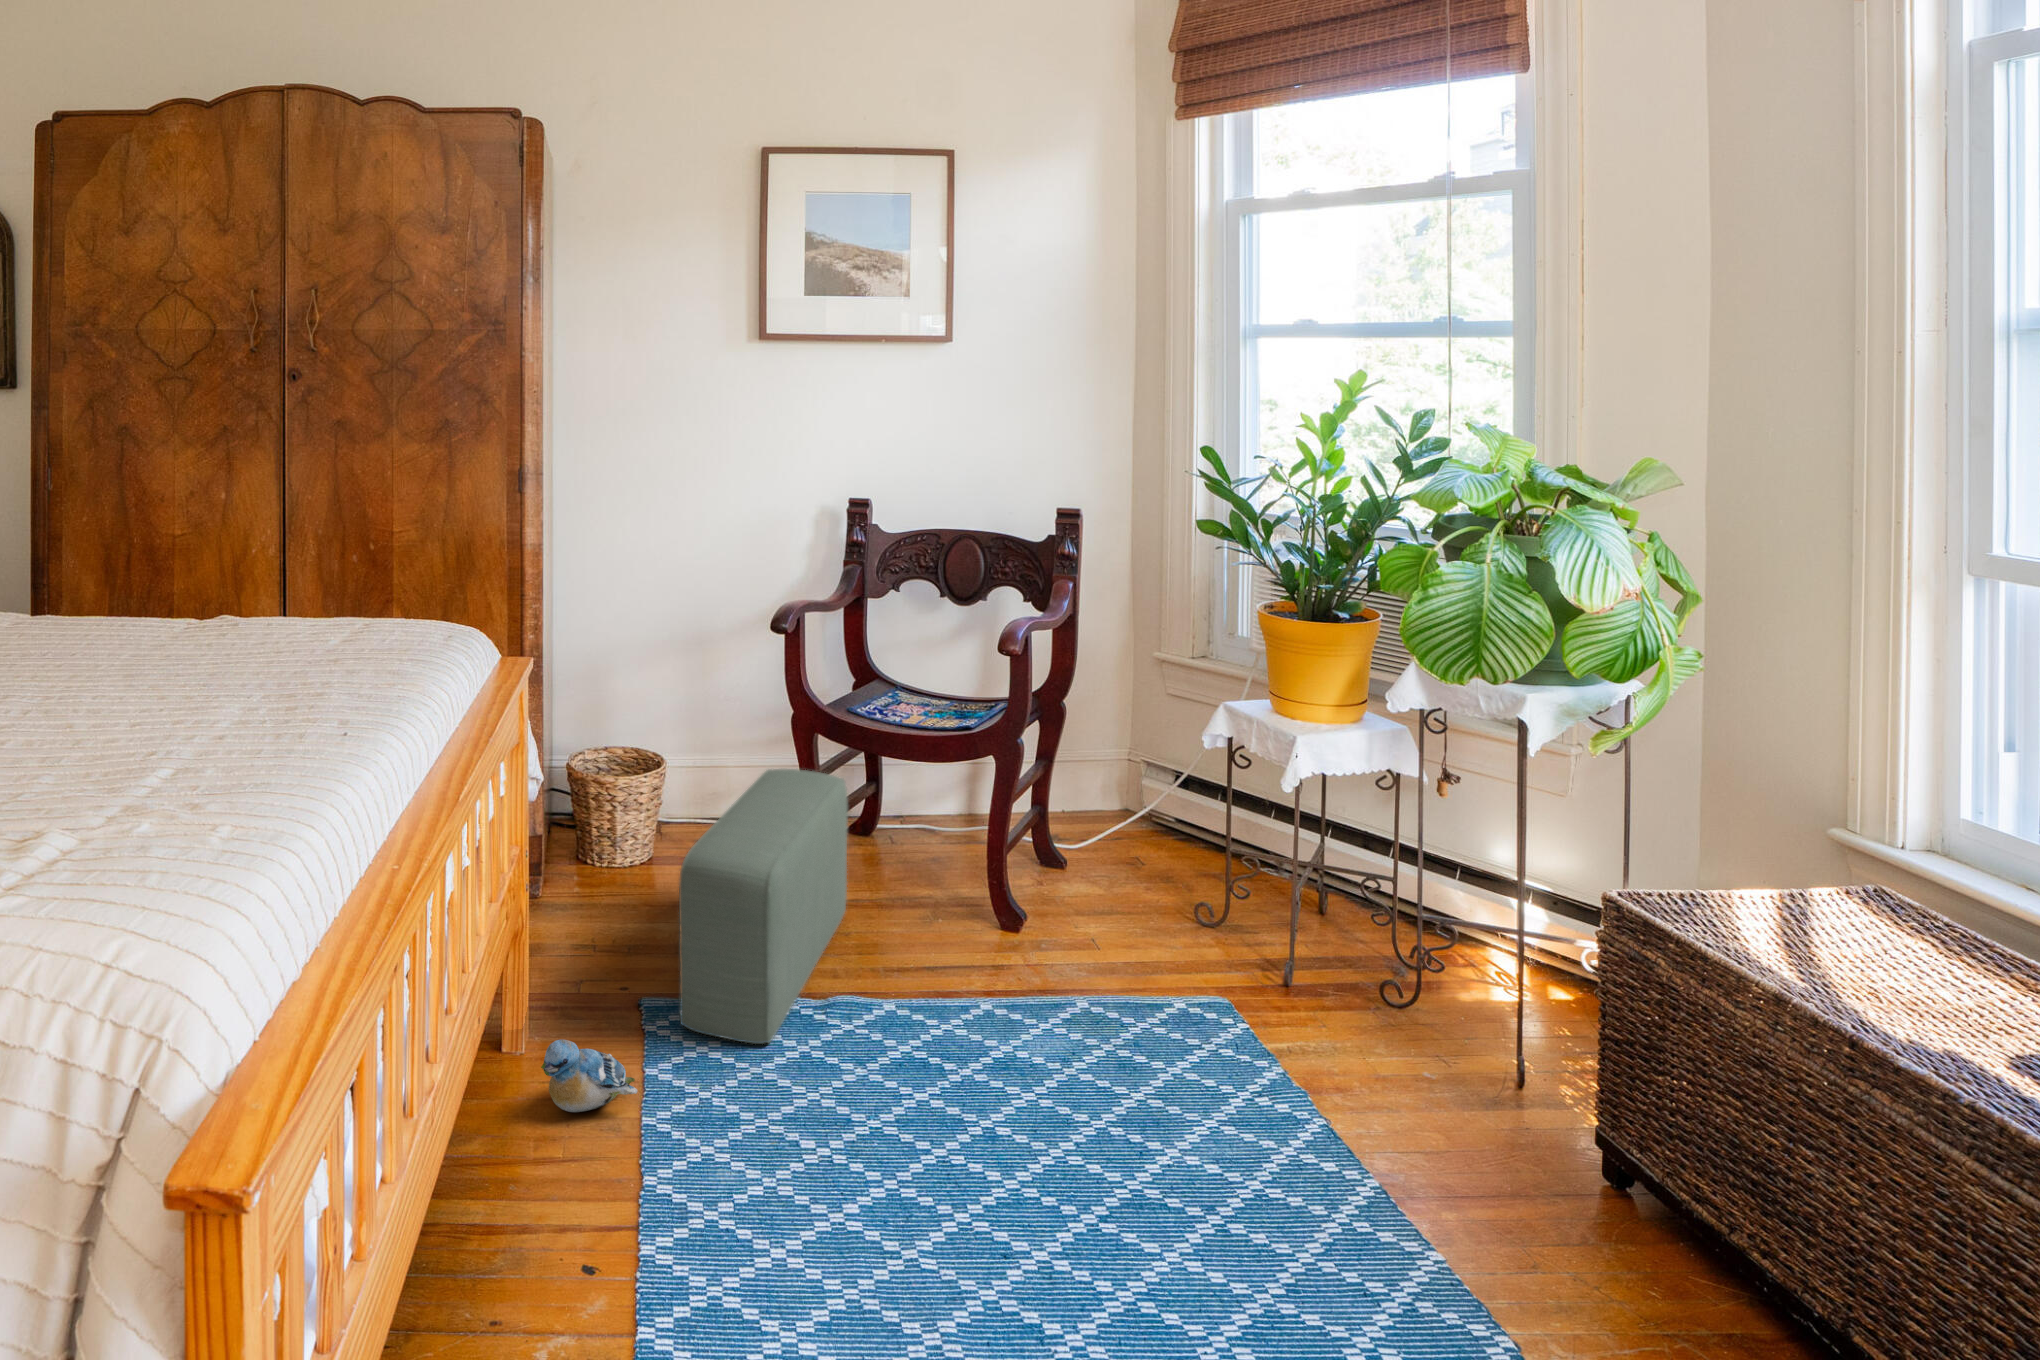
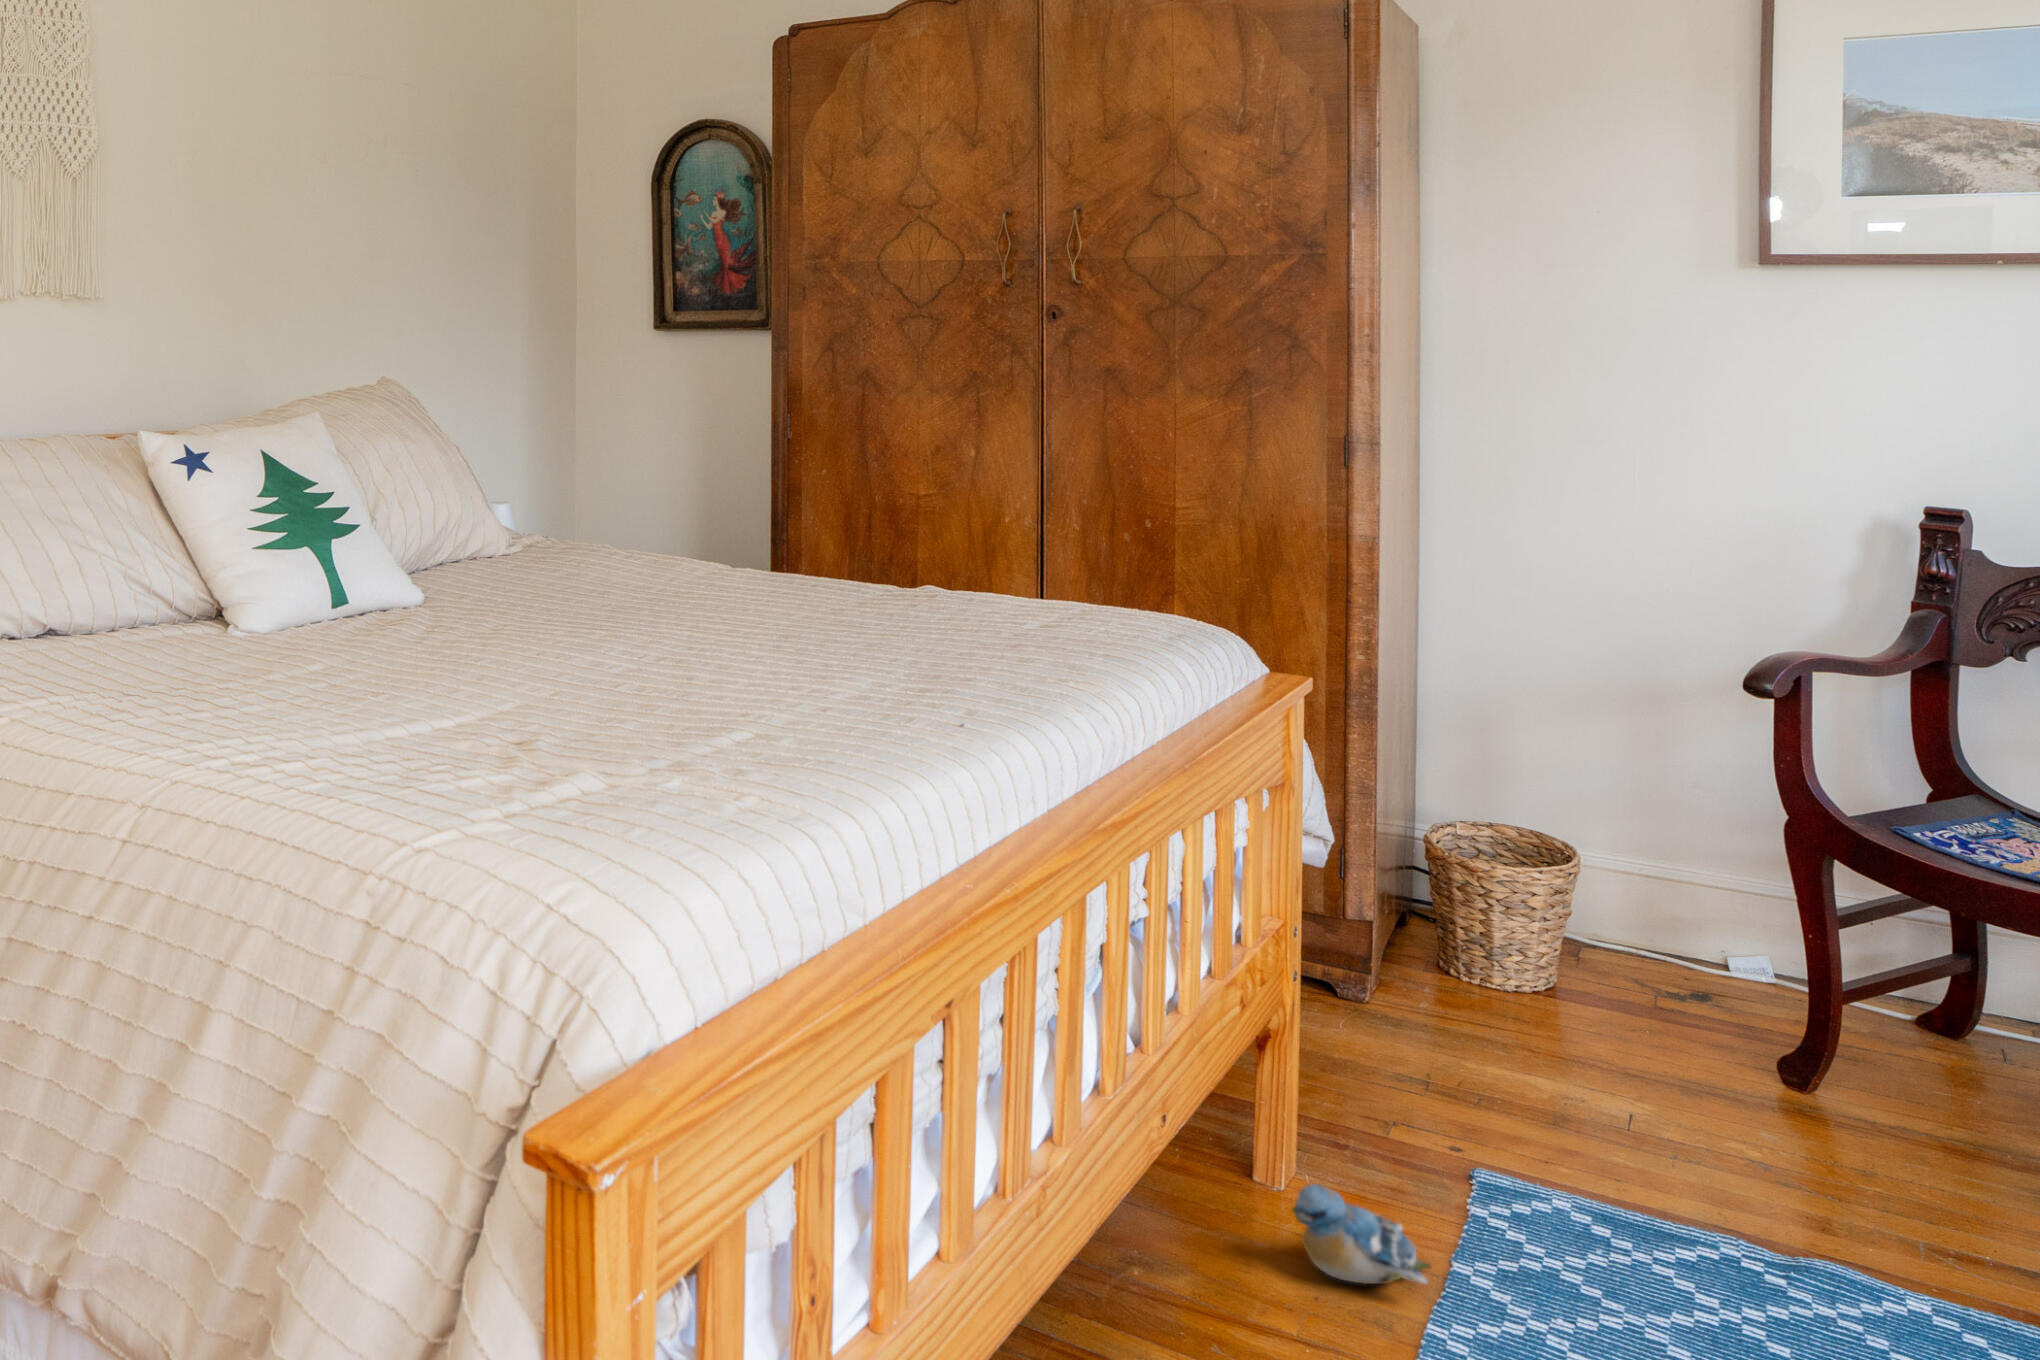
pouf: present [679,769,848,1044] -> none [1527,905,1883,1288]

